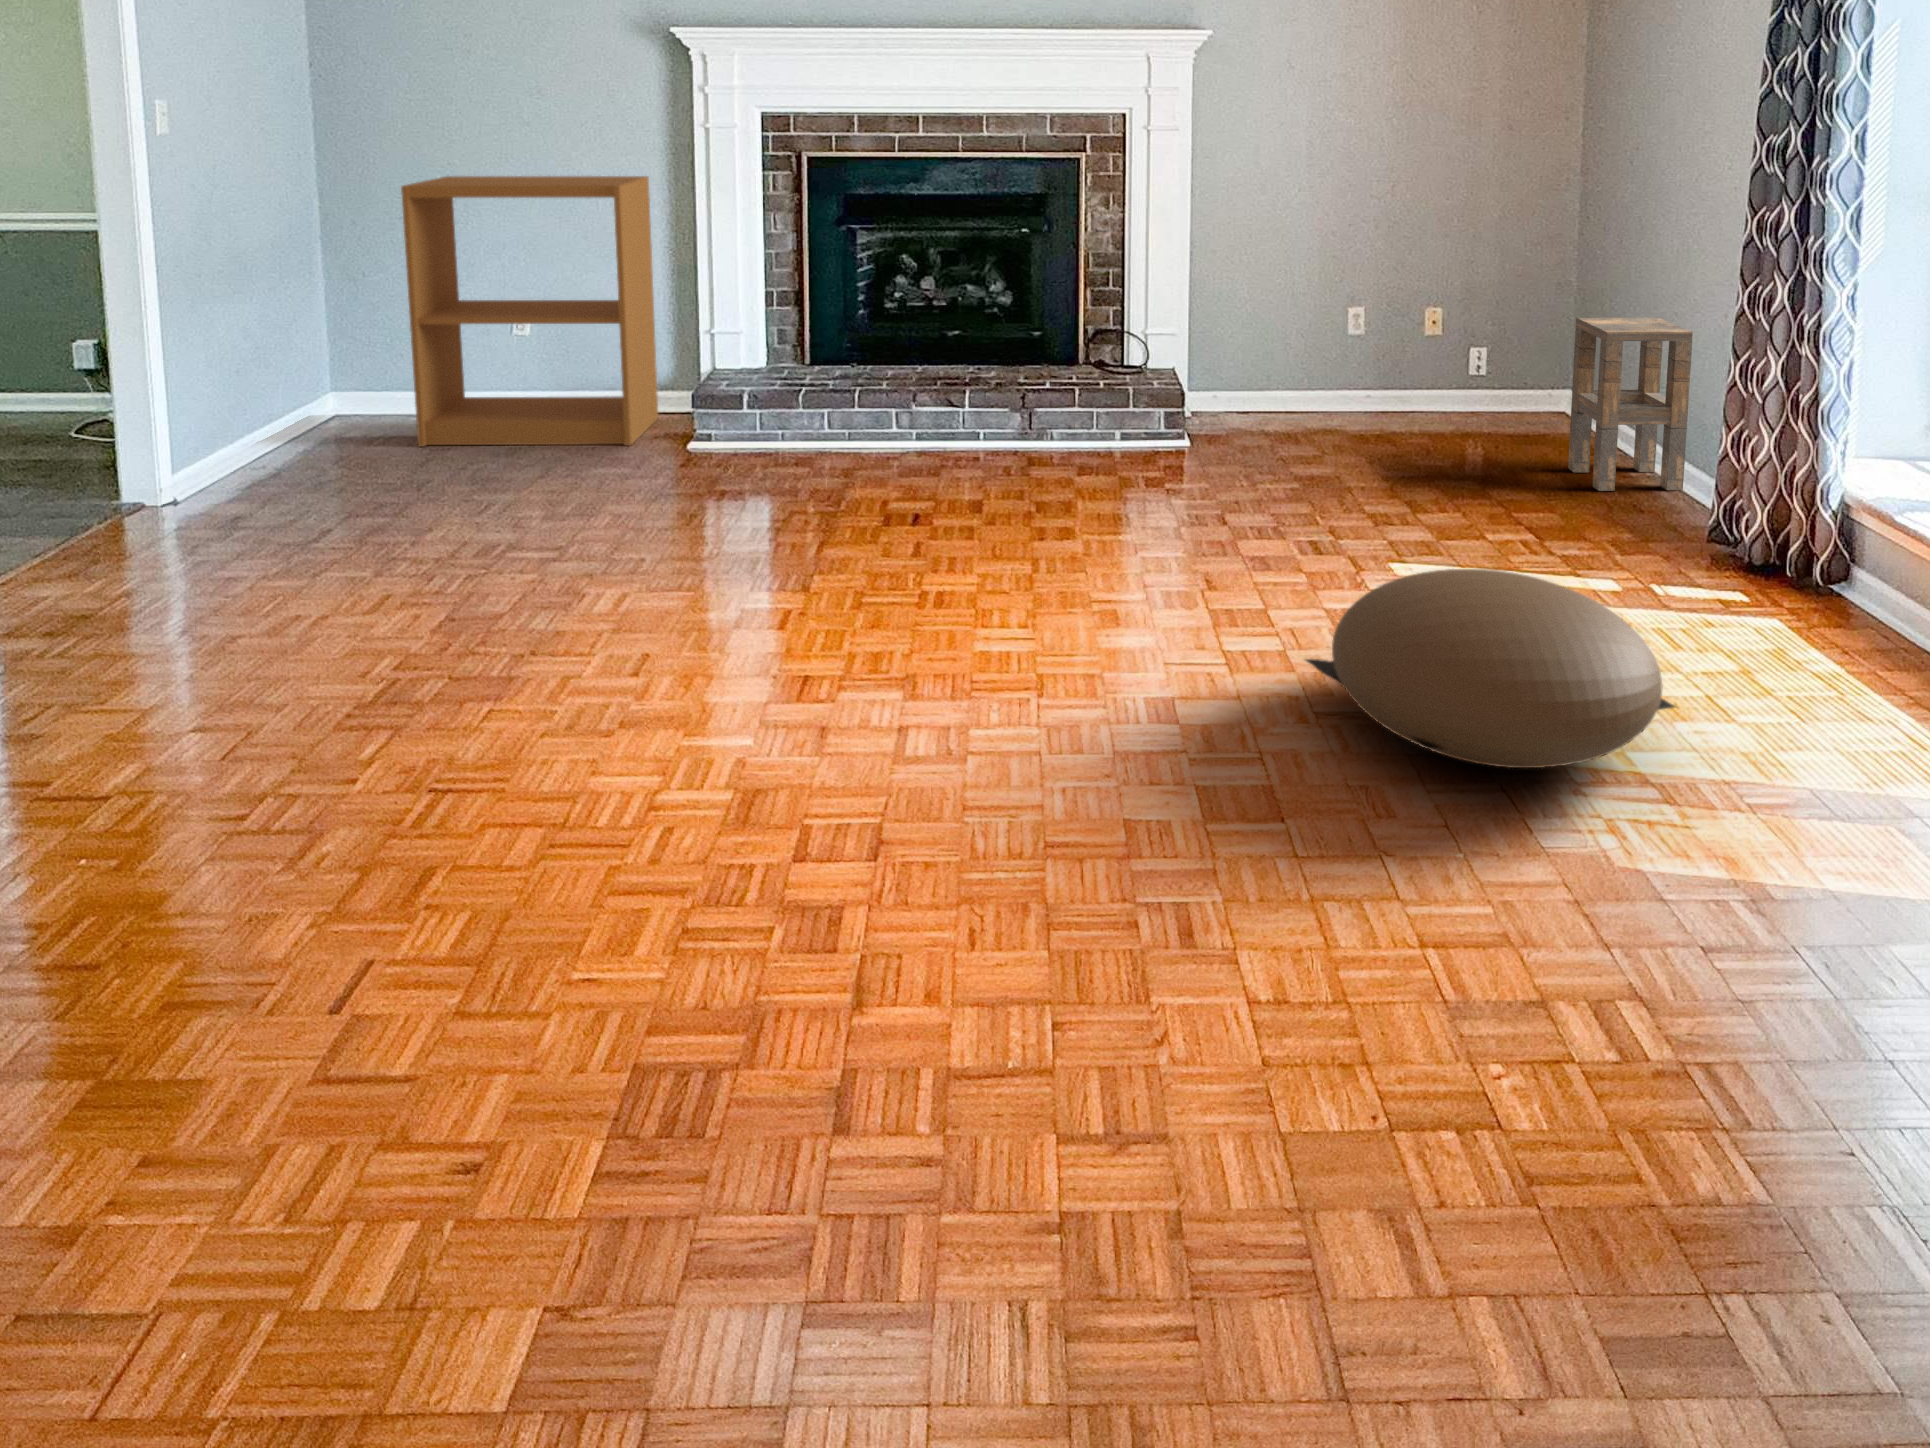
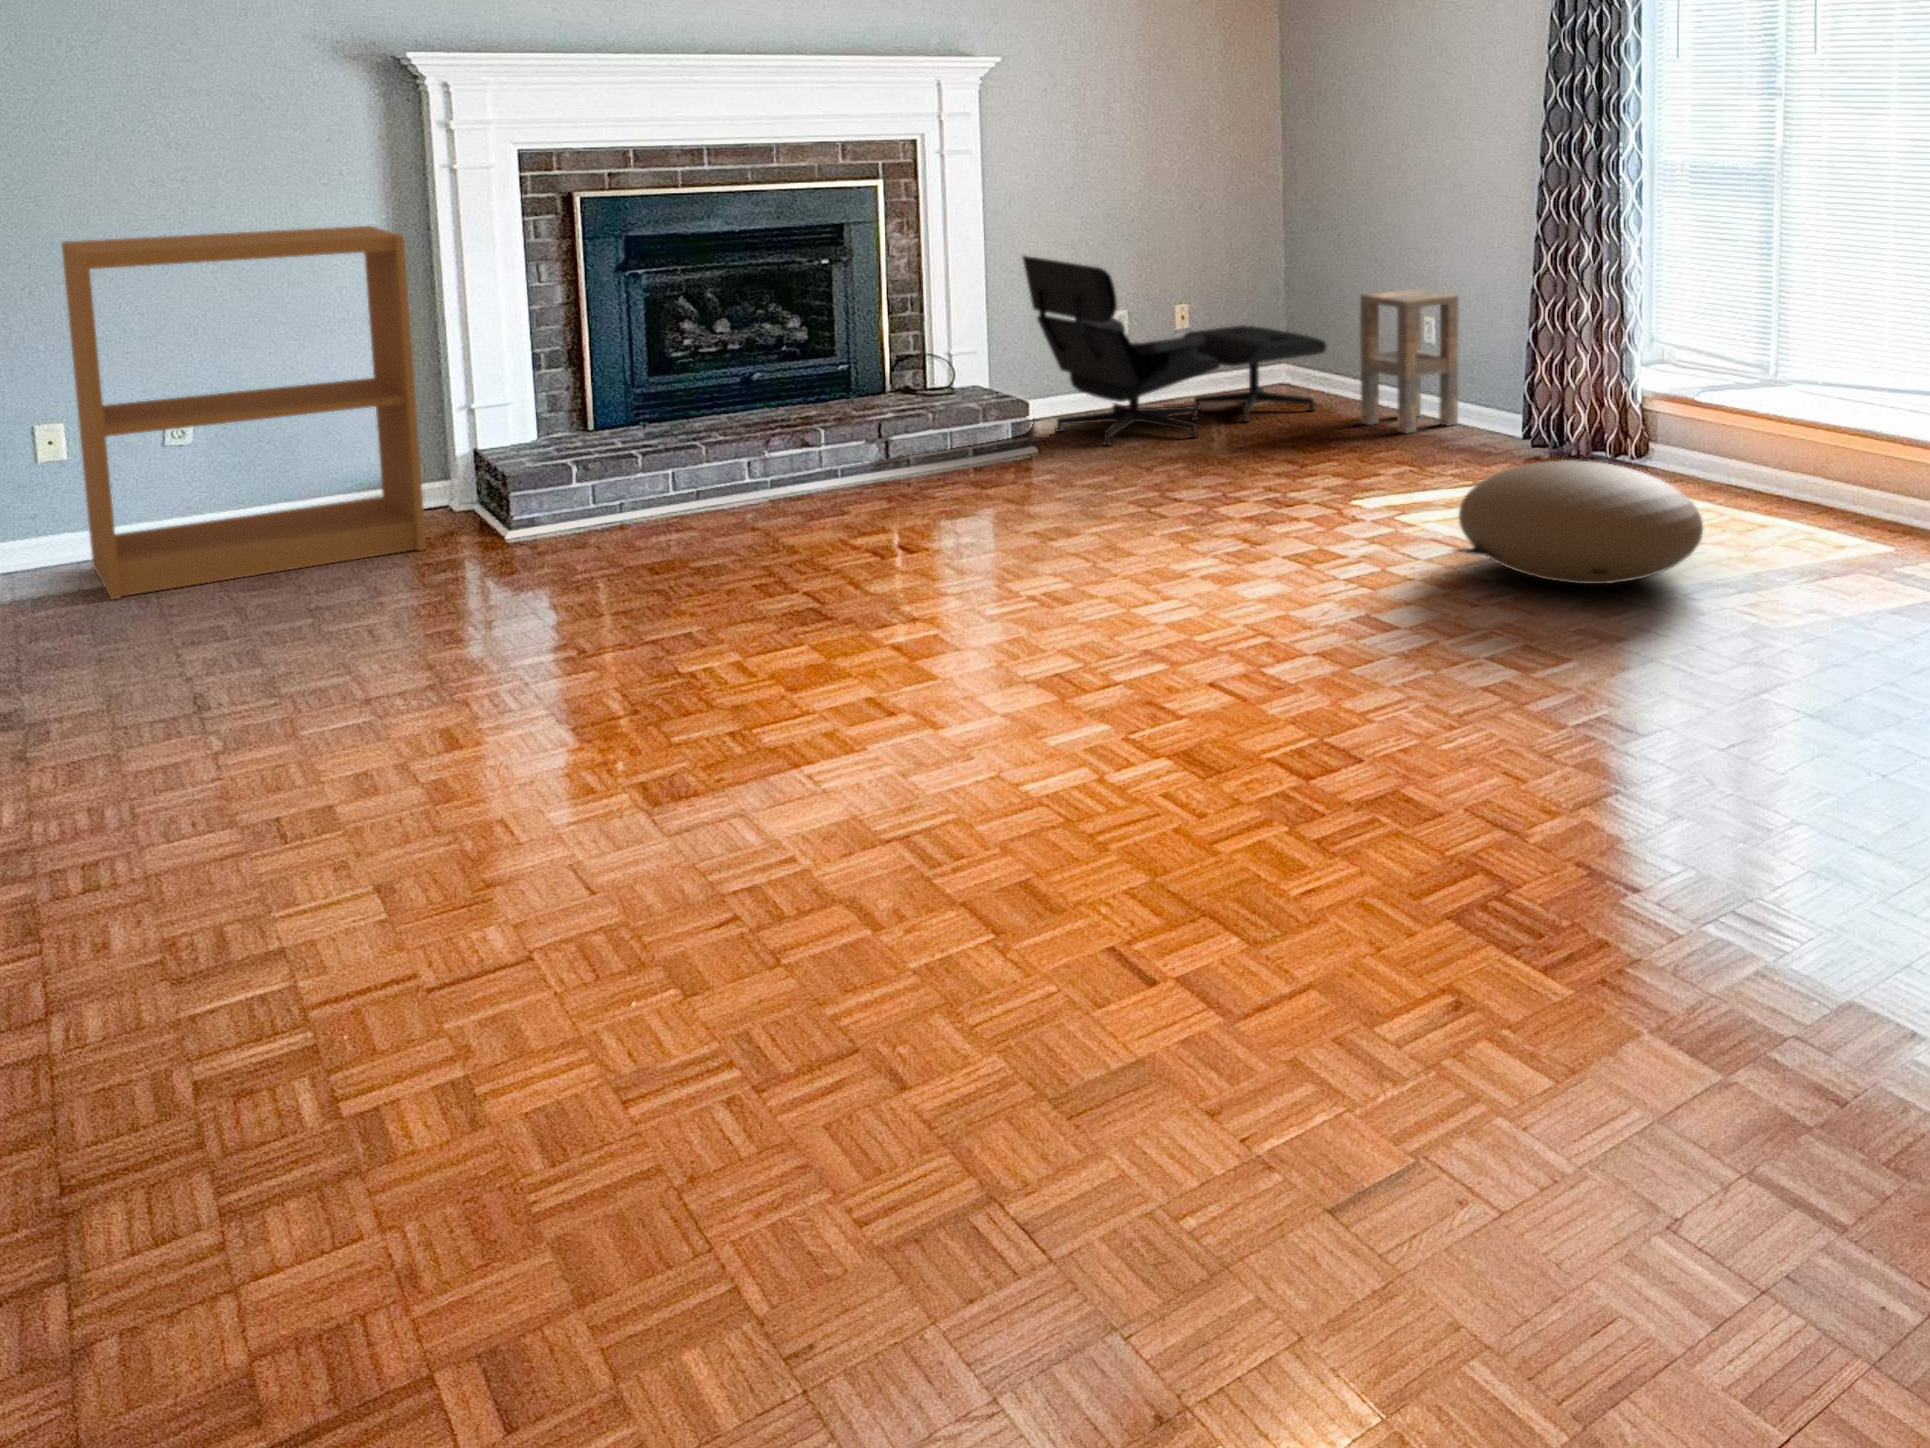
lounge chair: none [1226,241,1559,454] -> present [1023,256,1326,446]

